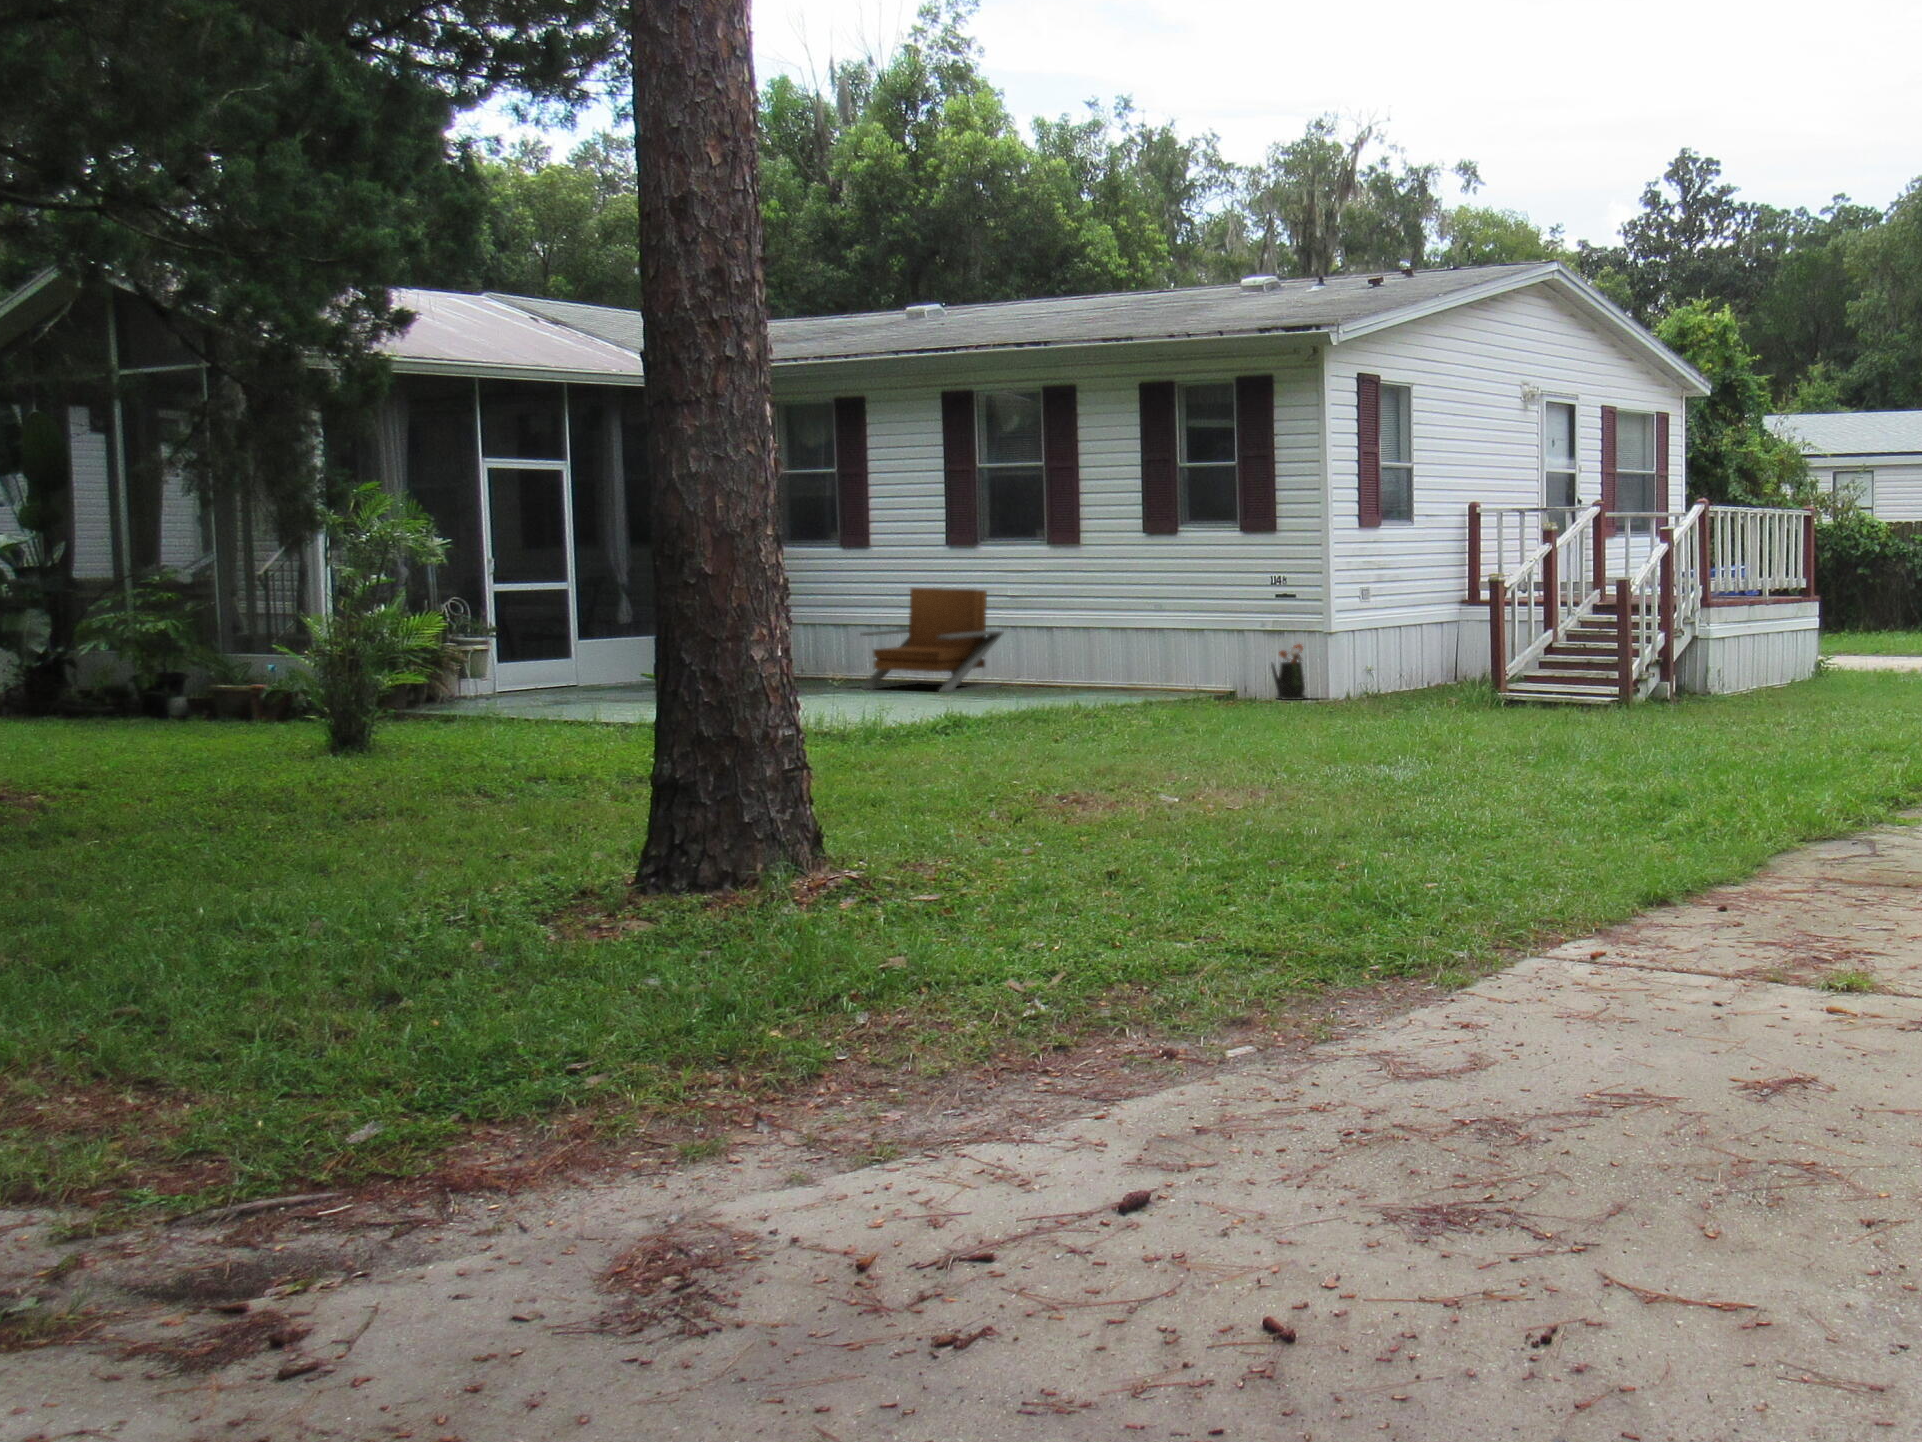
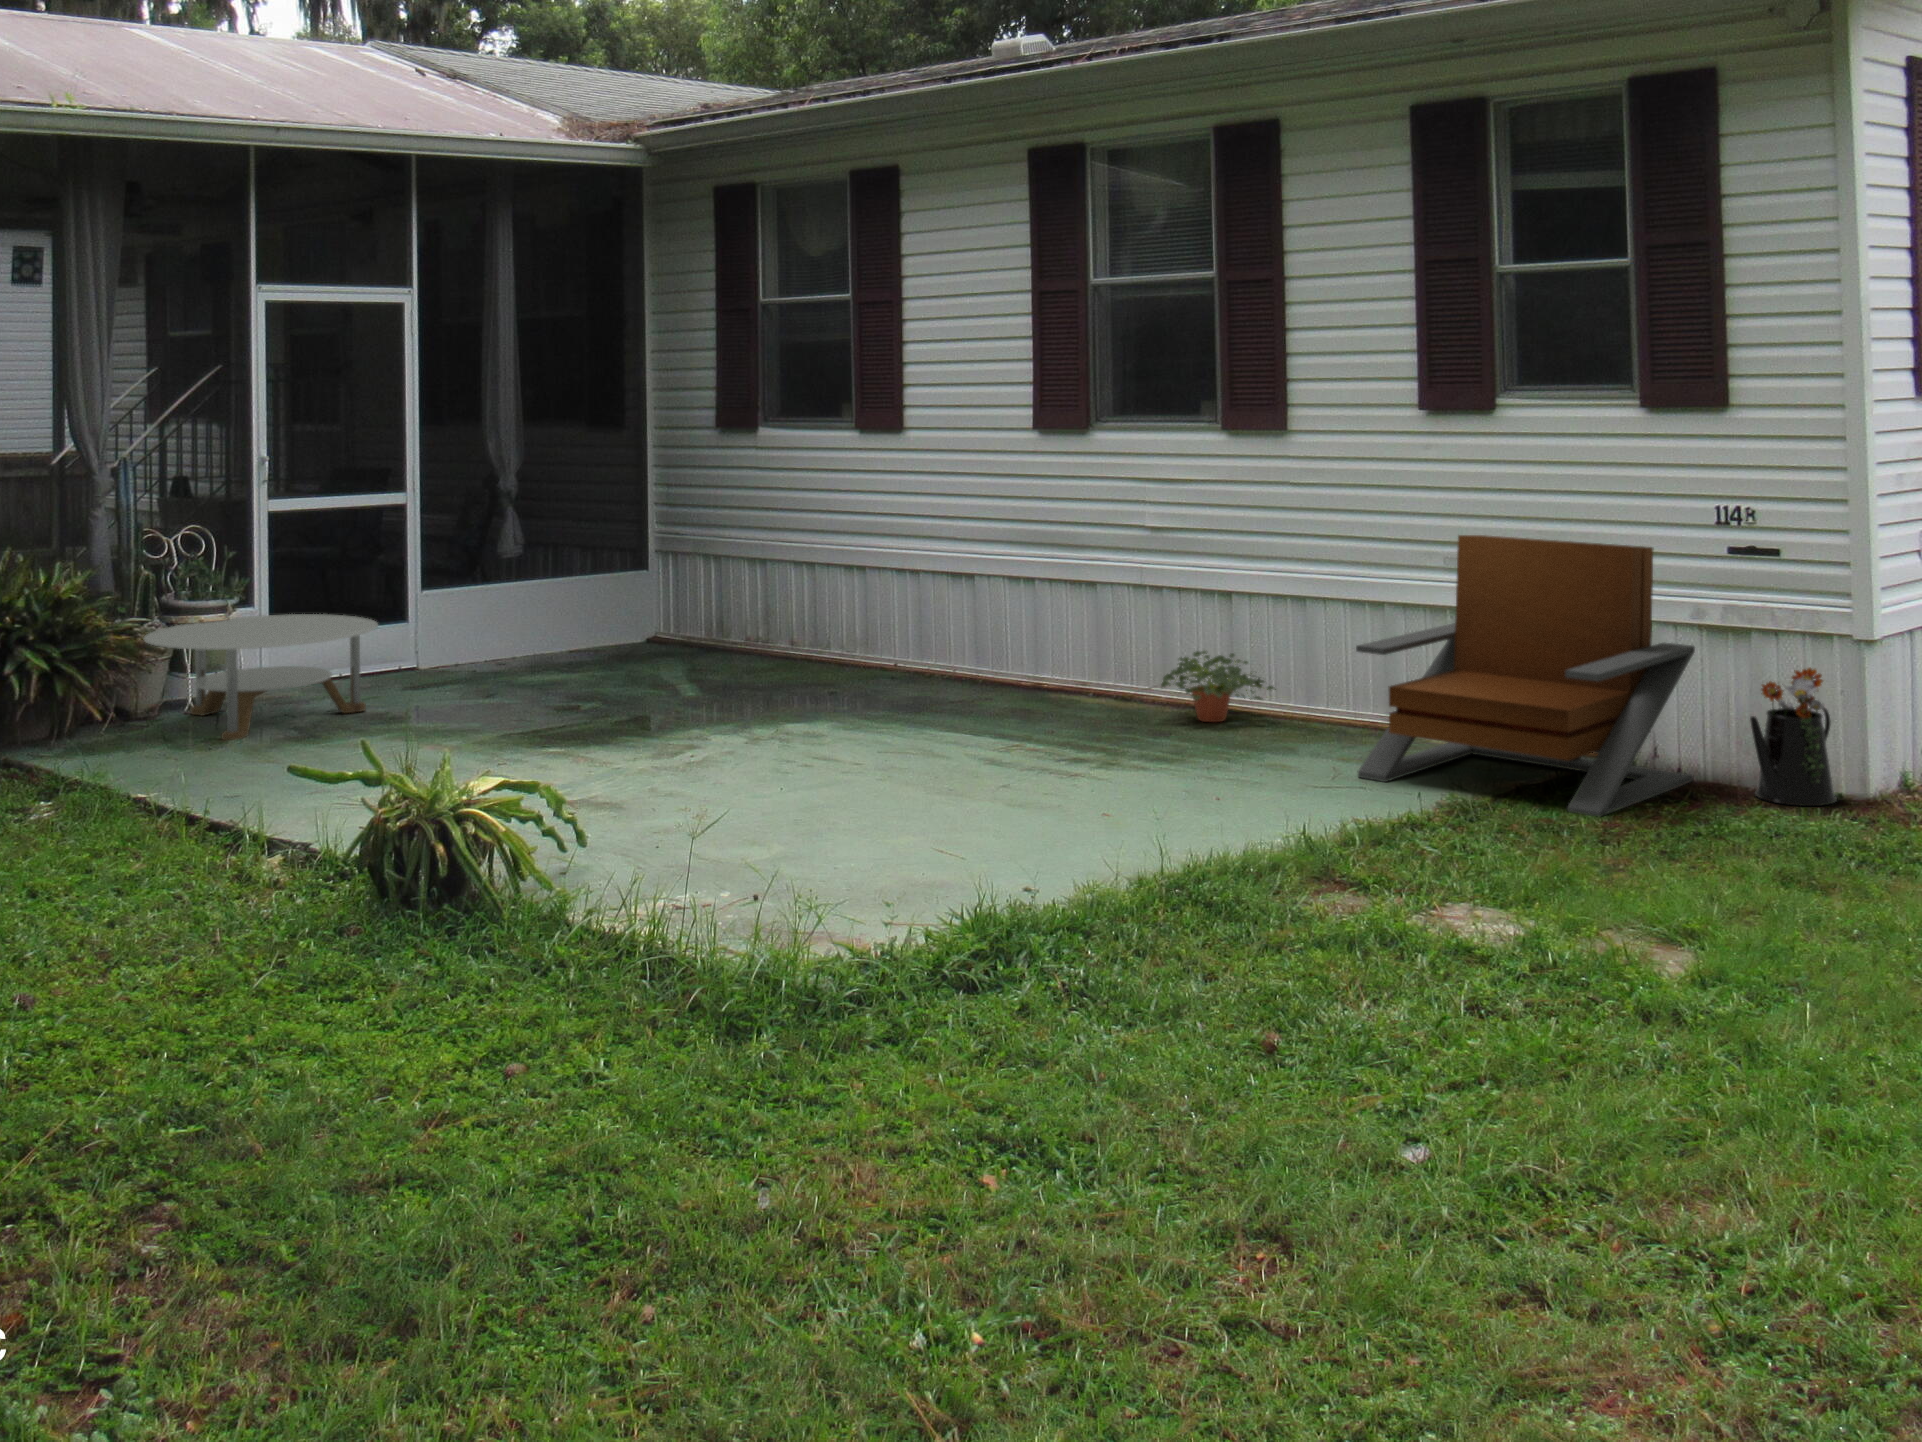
lounge chair: present [861,588,1004,693] -> present [1356,535,1695,817]
round table: none [453,645,585,704] -> present [144,614,378,740]
potted plant: none [1017,657,1075,690] -> present [1161,651,1276,722]

